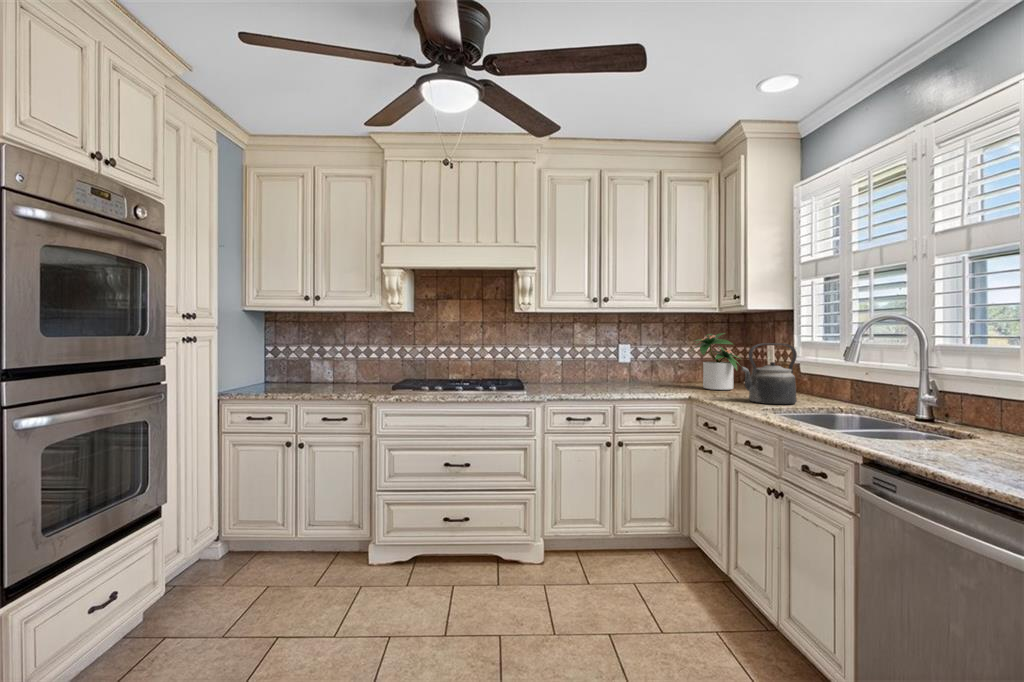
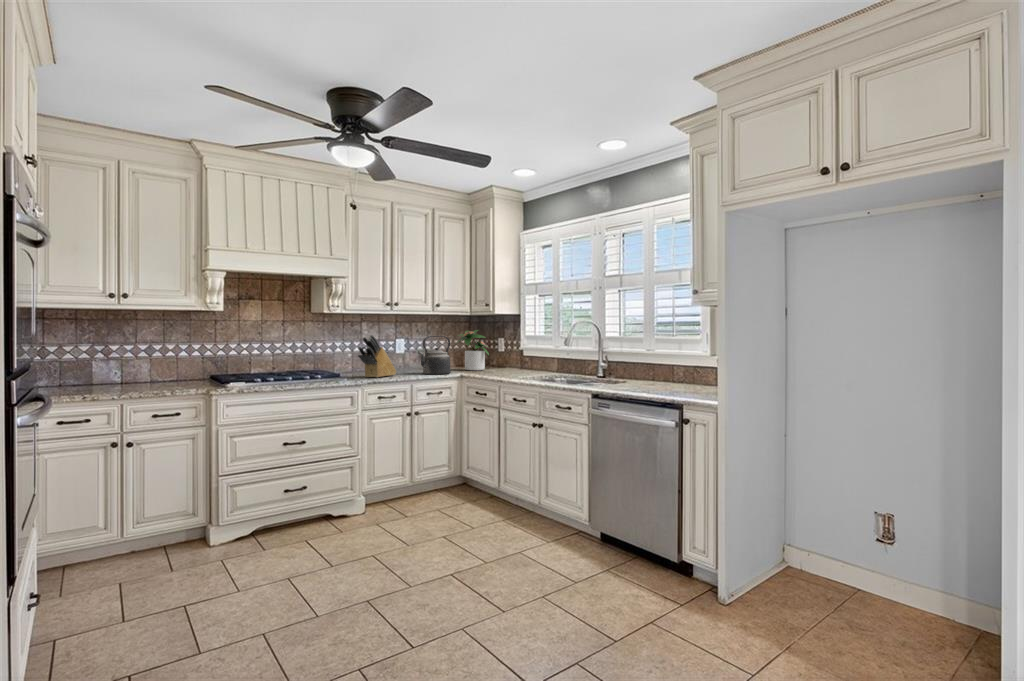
knife block: none [536,339,593,393] -> present [358,335,396,377]
kettle: present [741,343,797,404] -> present [418,336,451,374]

